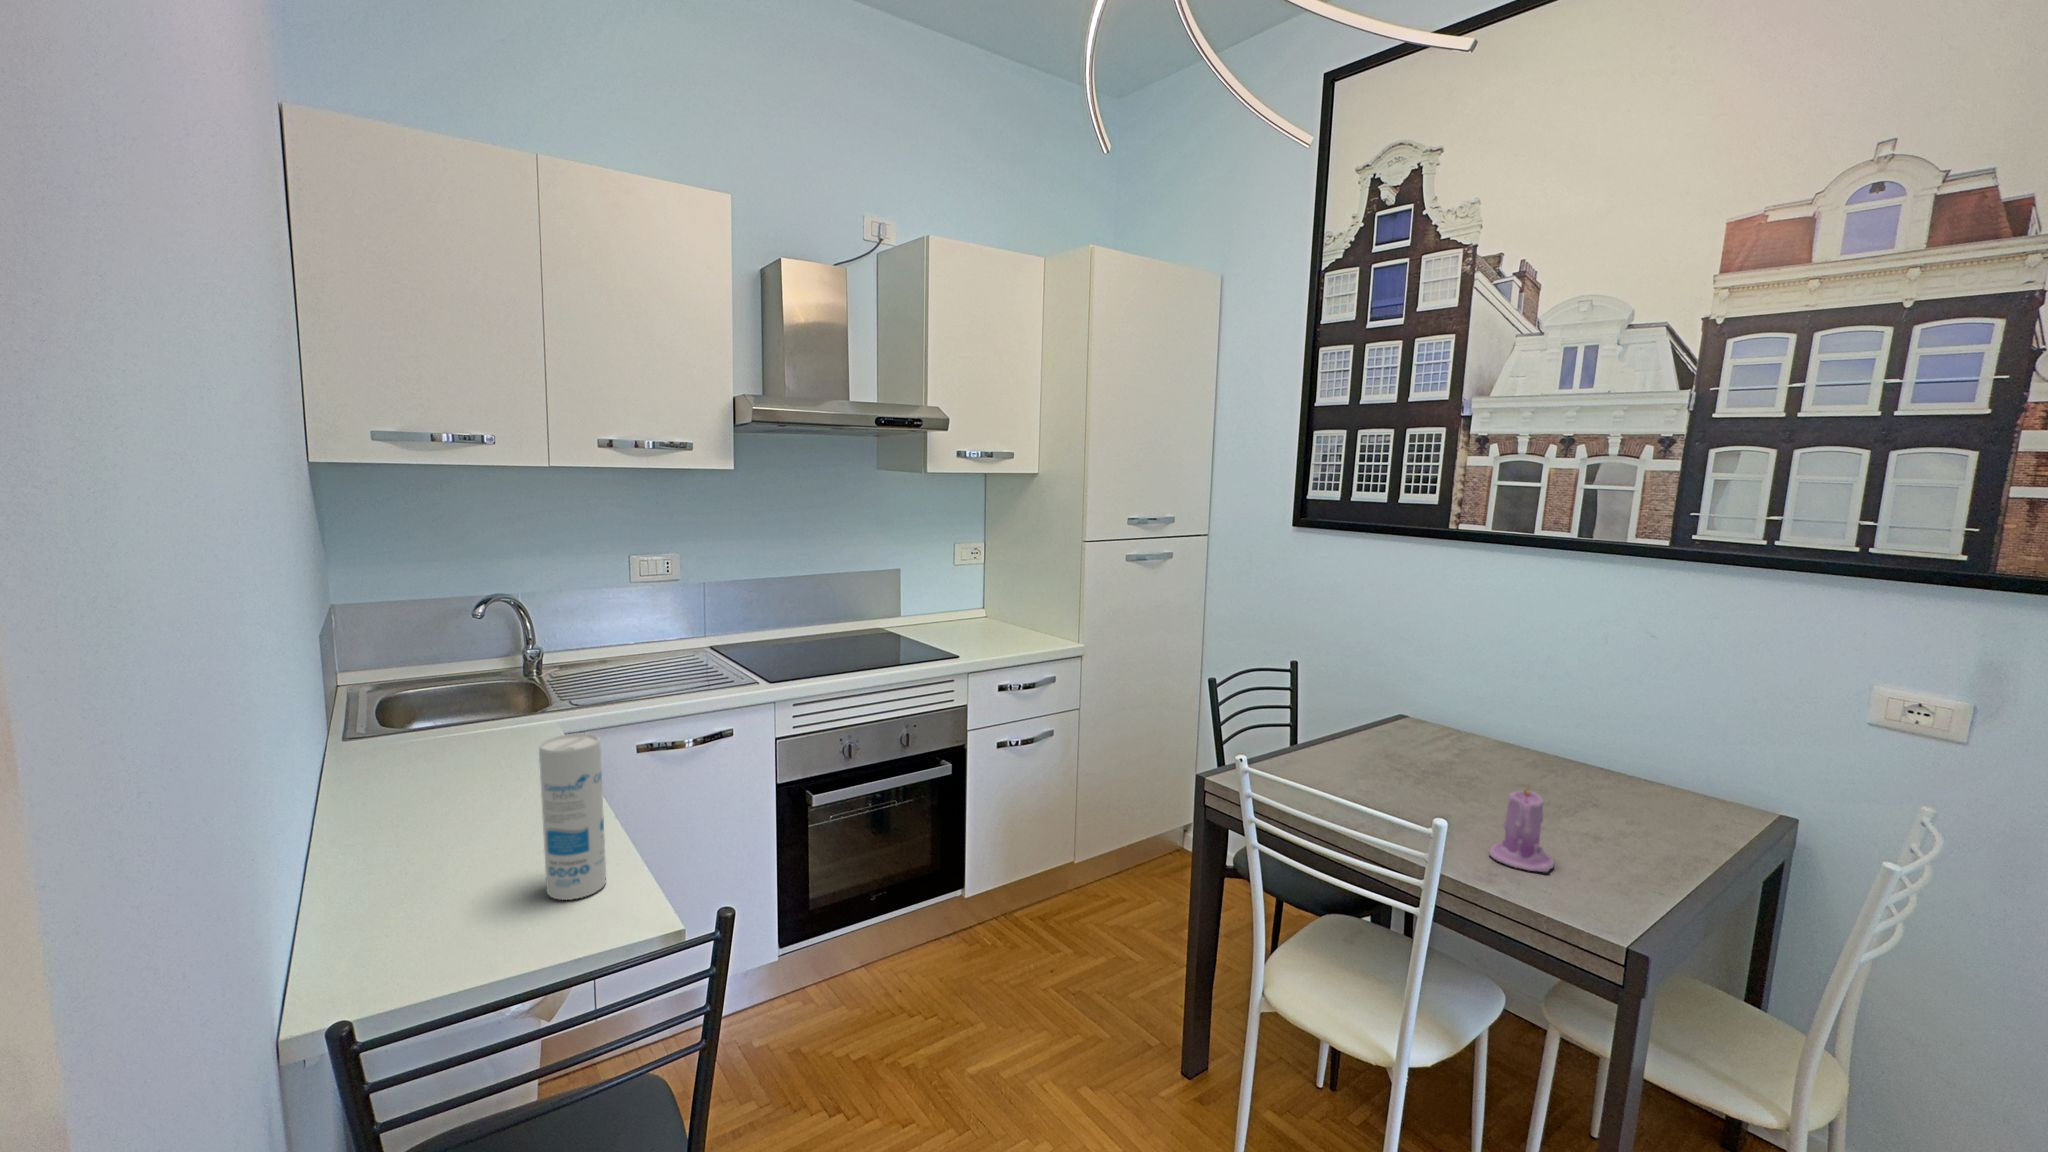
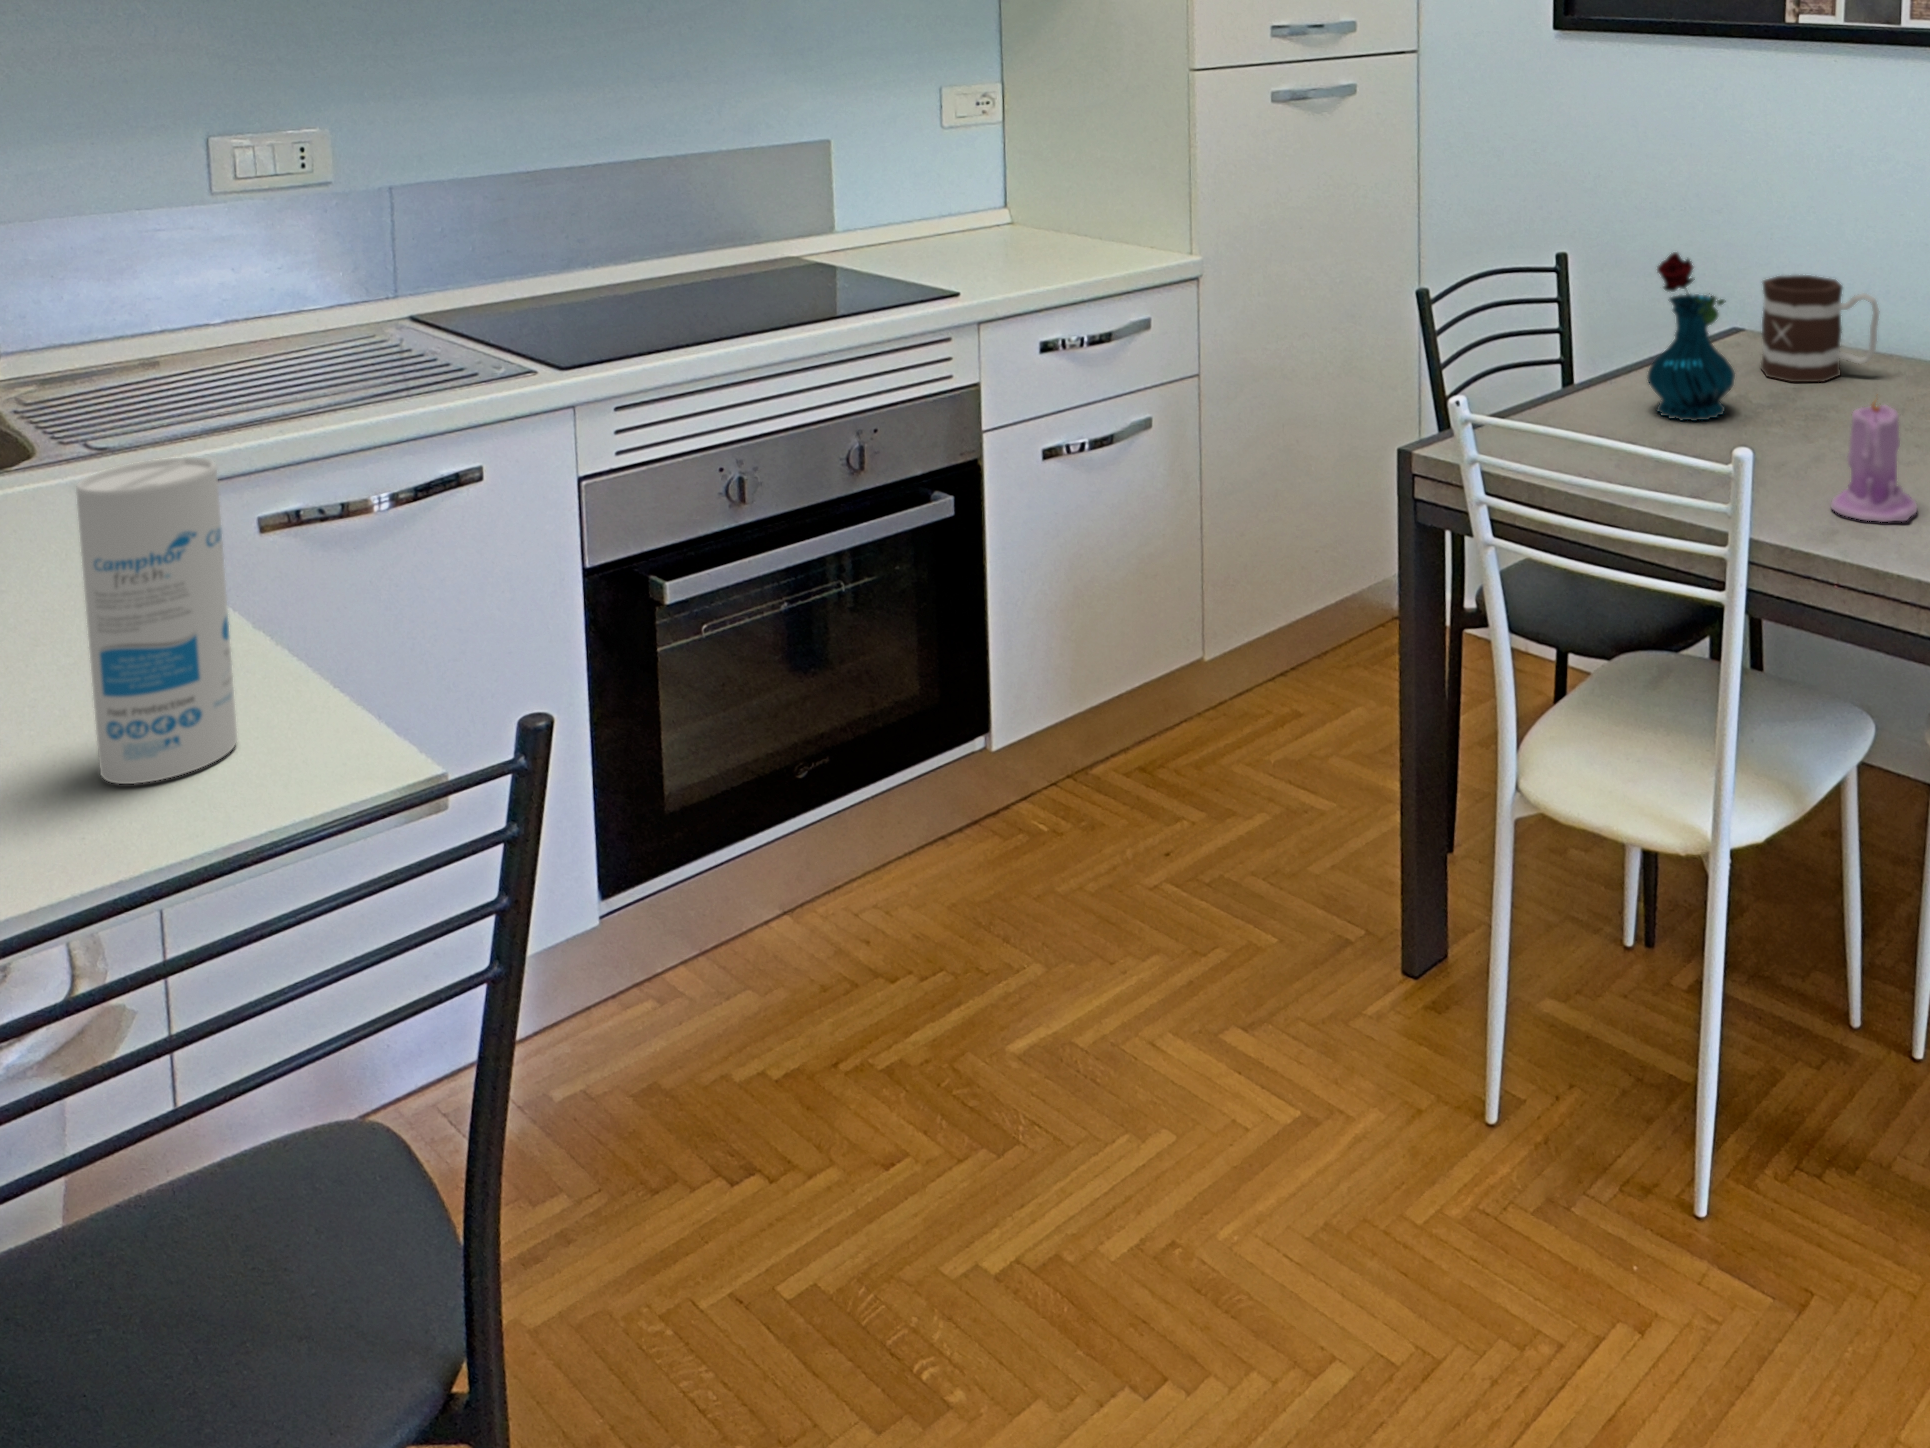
vase: none [1354,672,1413,779] -> present [1647,252,1735,421]
mug: none [1424,689,1512,760] -> present [1761,275,1879,382]

